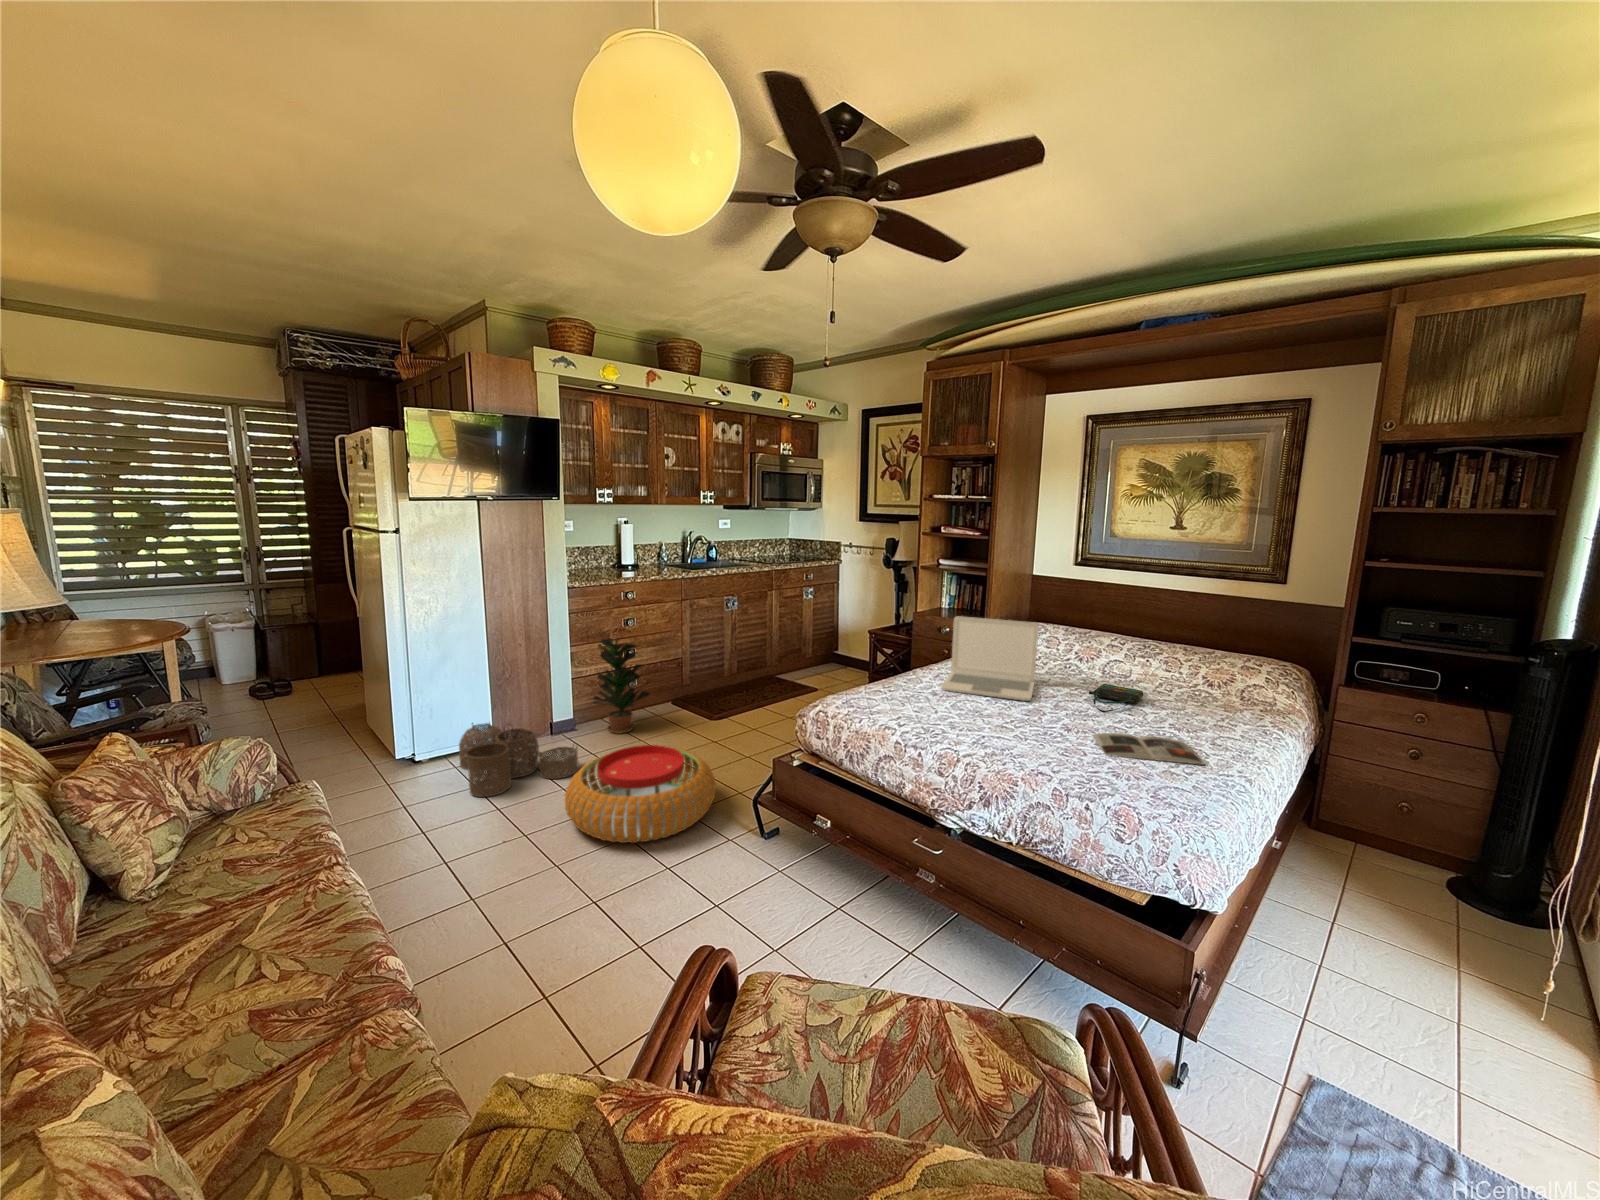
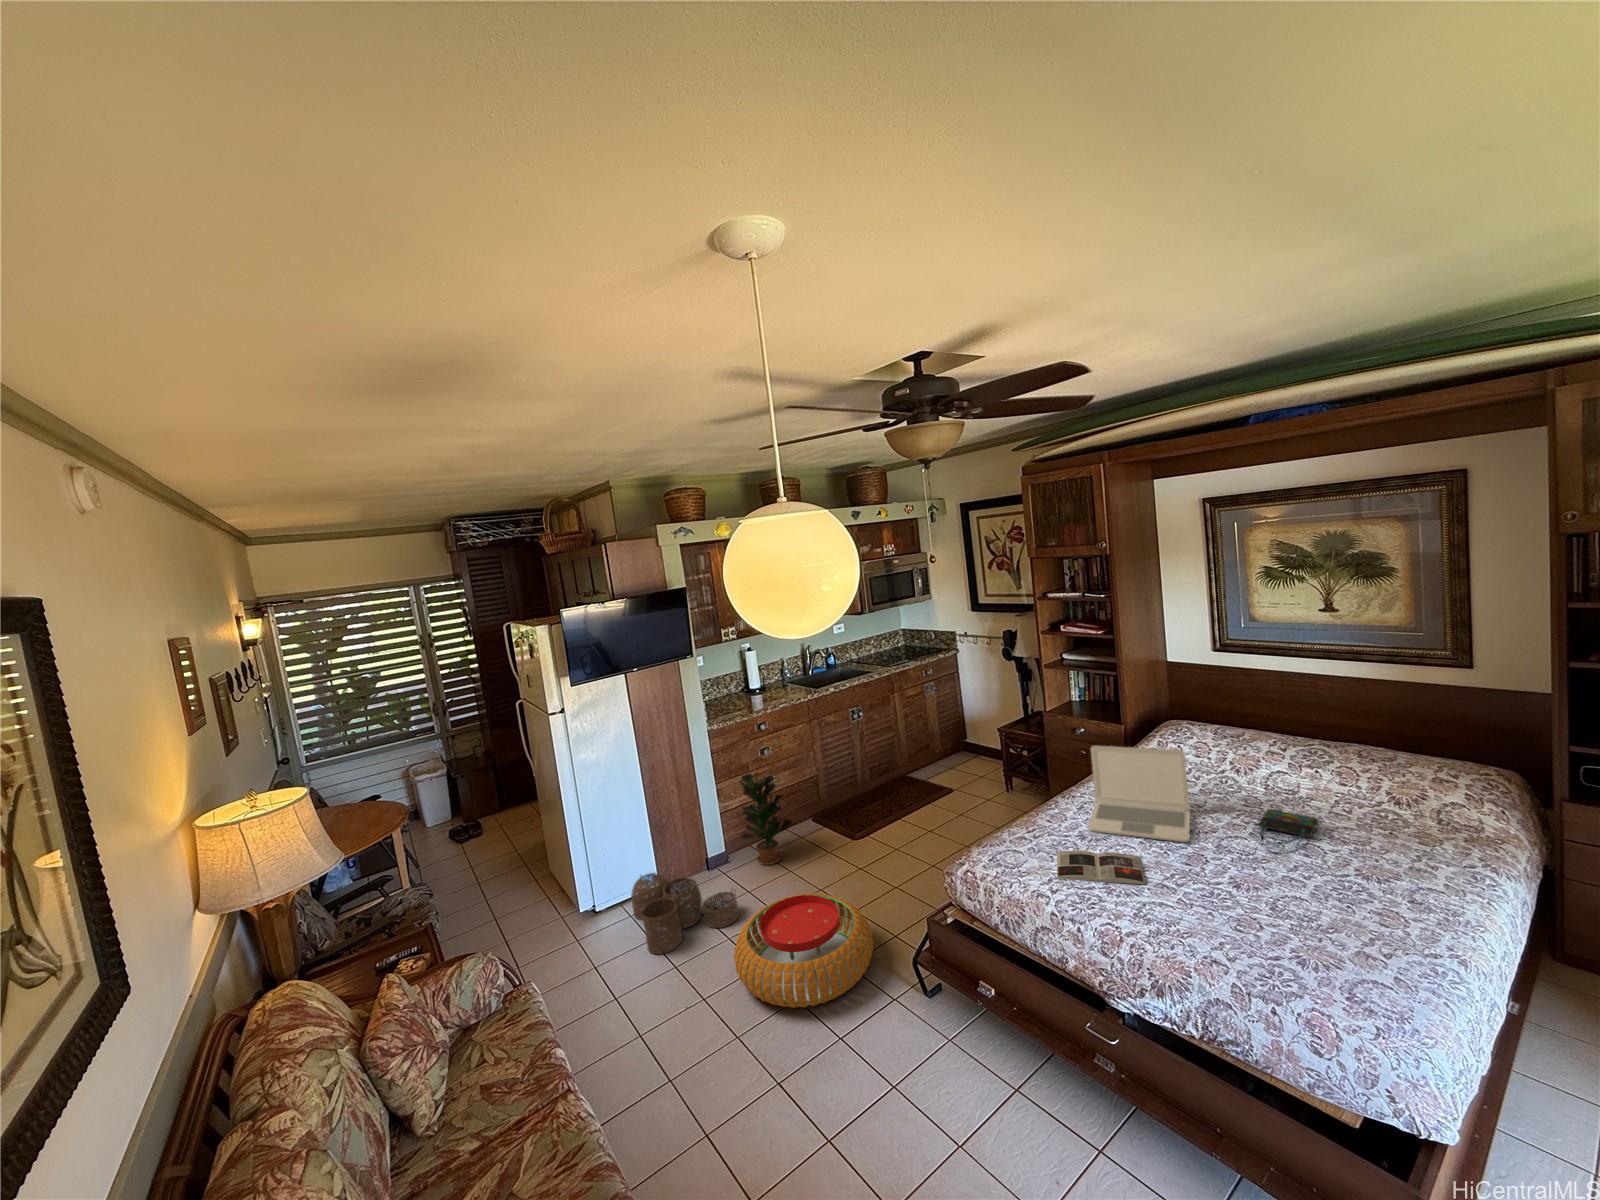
magazine: present [1093,733,1205,765] -> present [1057,851,1146,884]

